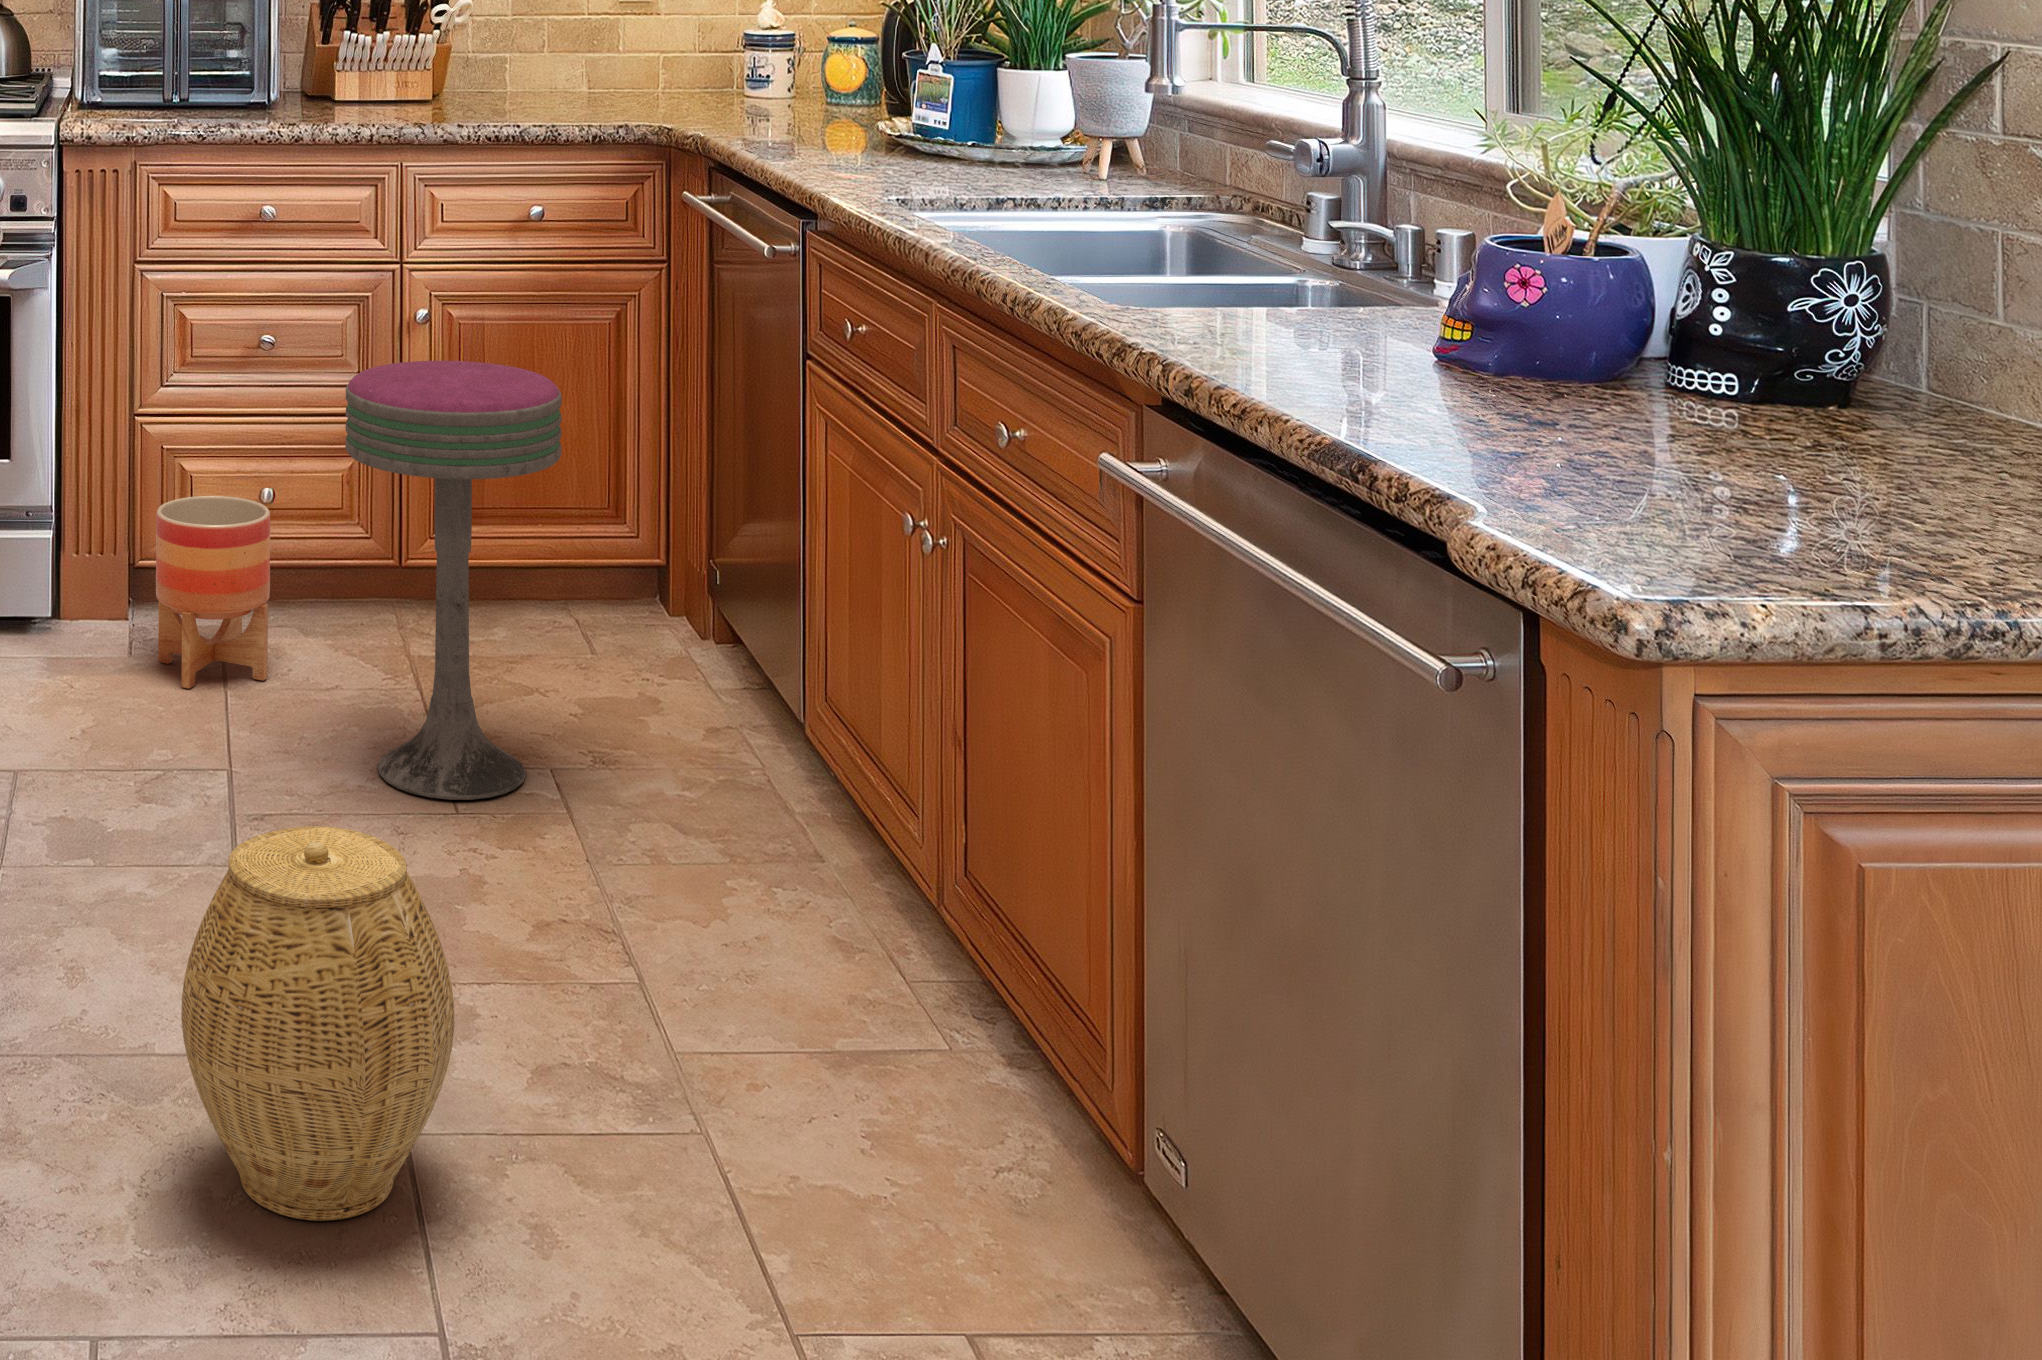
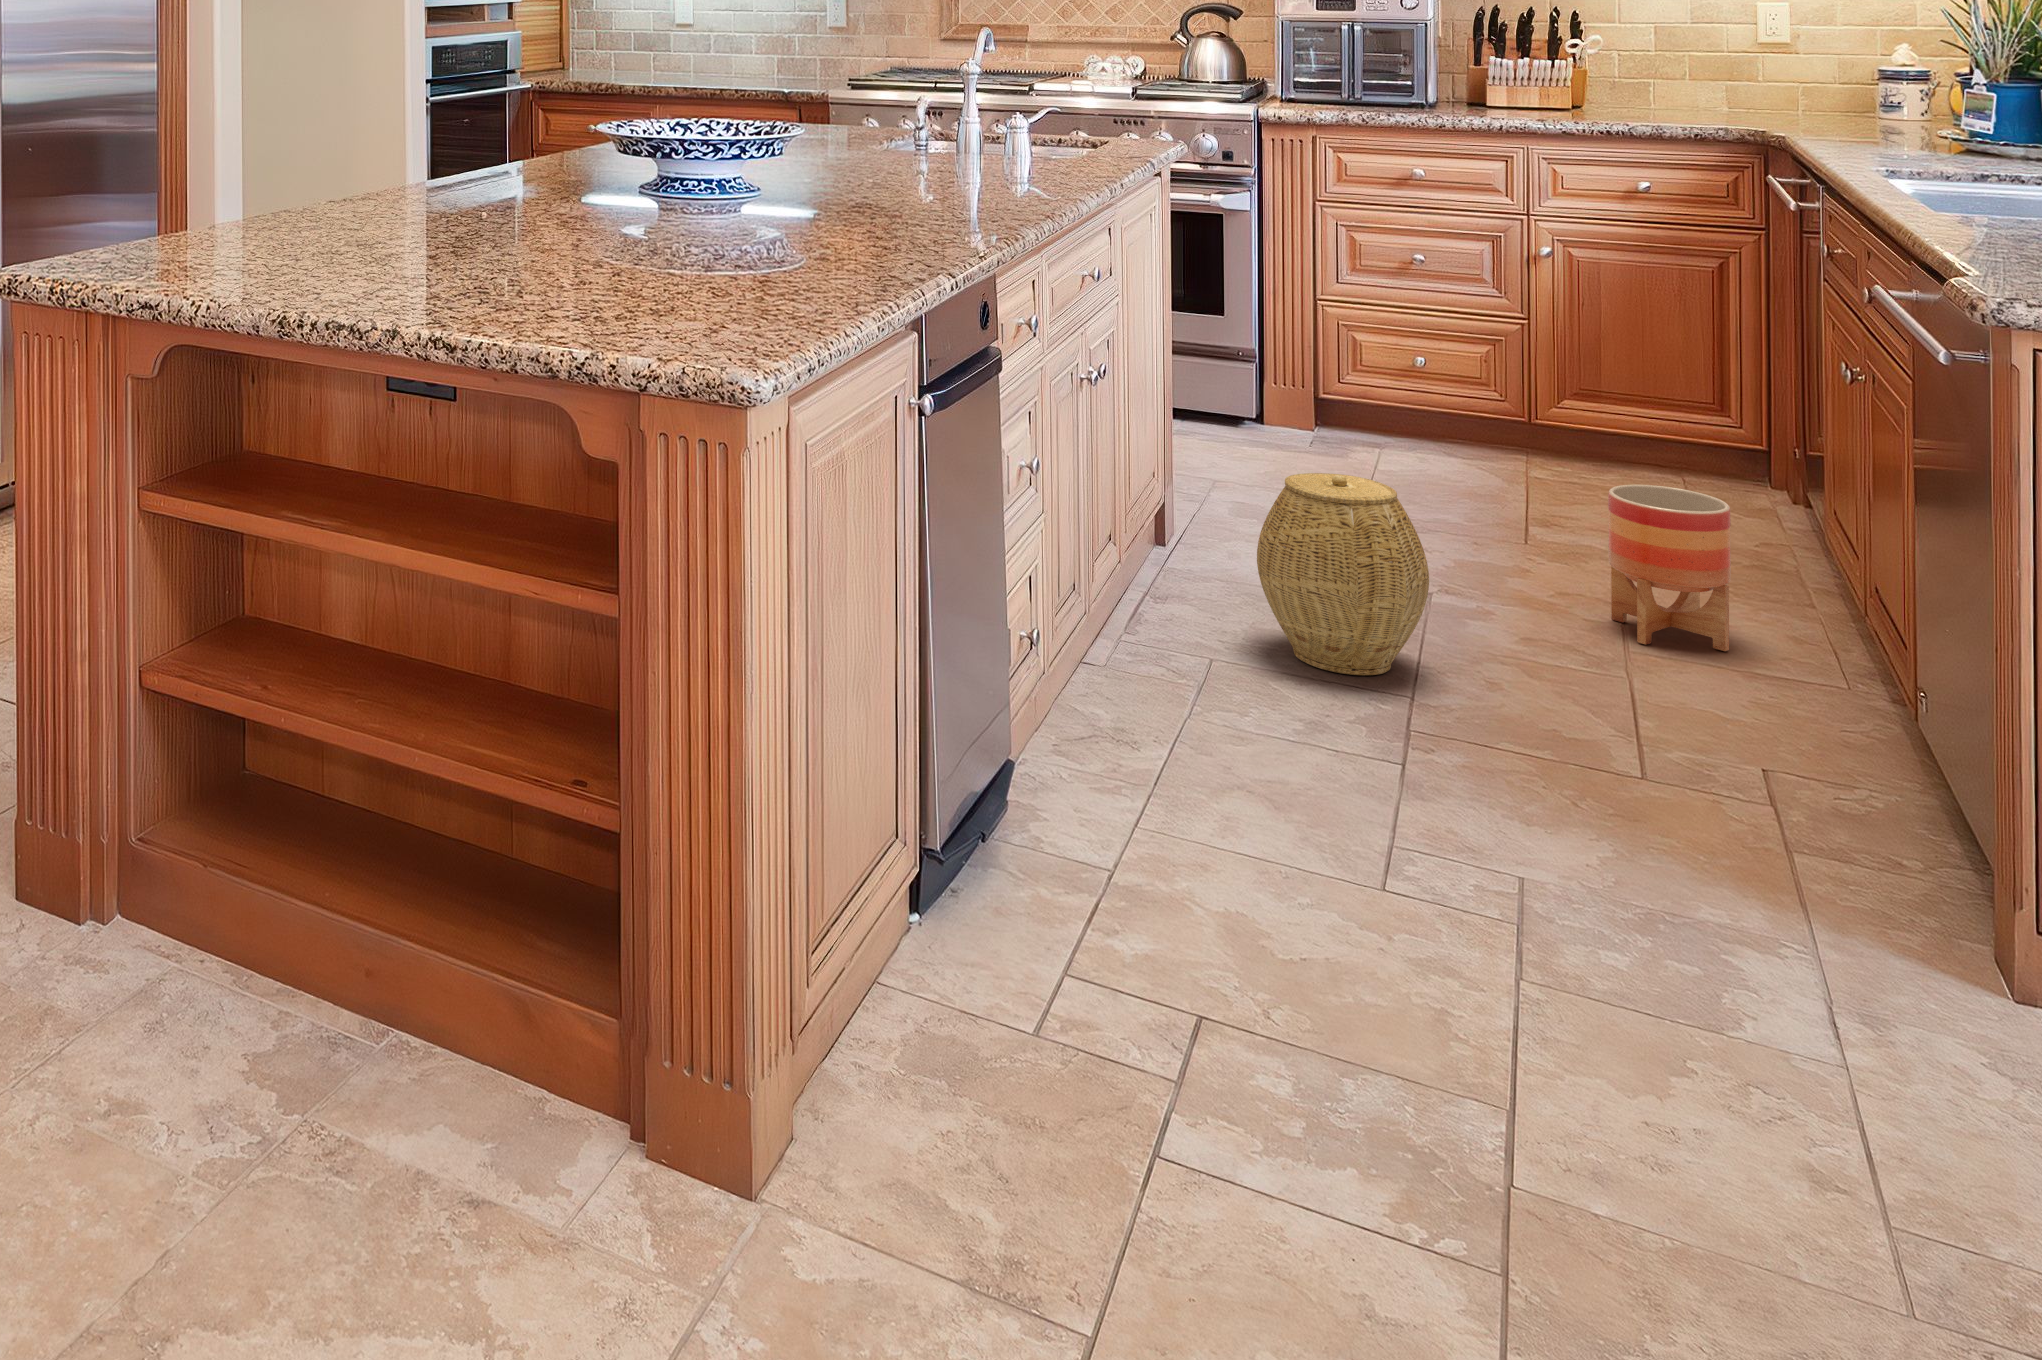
bar stool: present [345,361,562,800] -> none [1439,266,1608,546]
planter: present [156,496,270,688] -> present [1608,485,1731,651]

